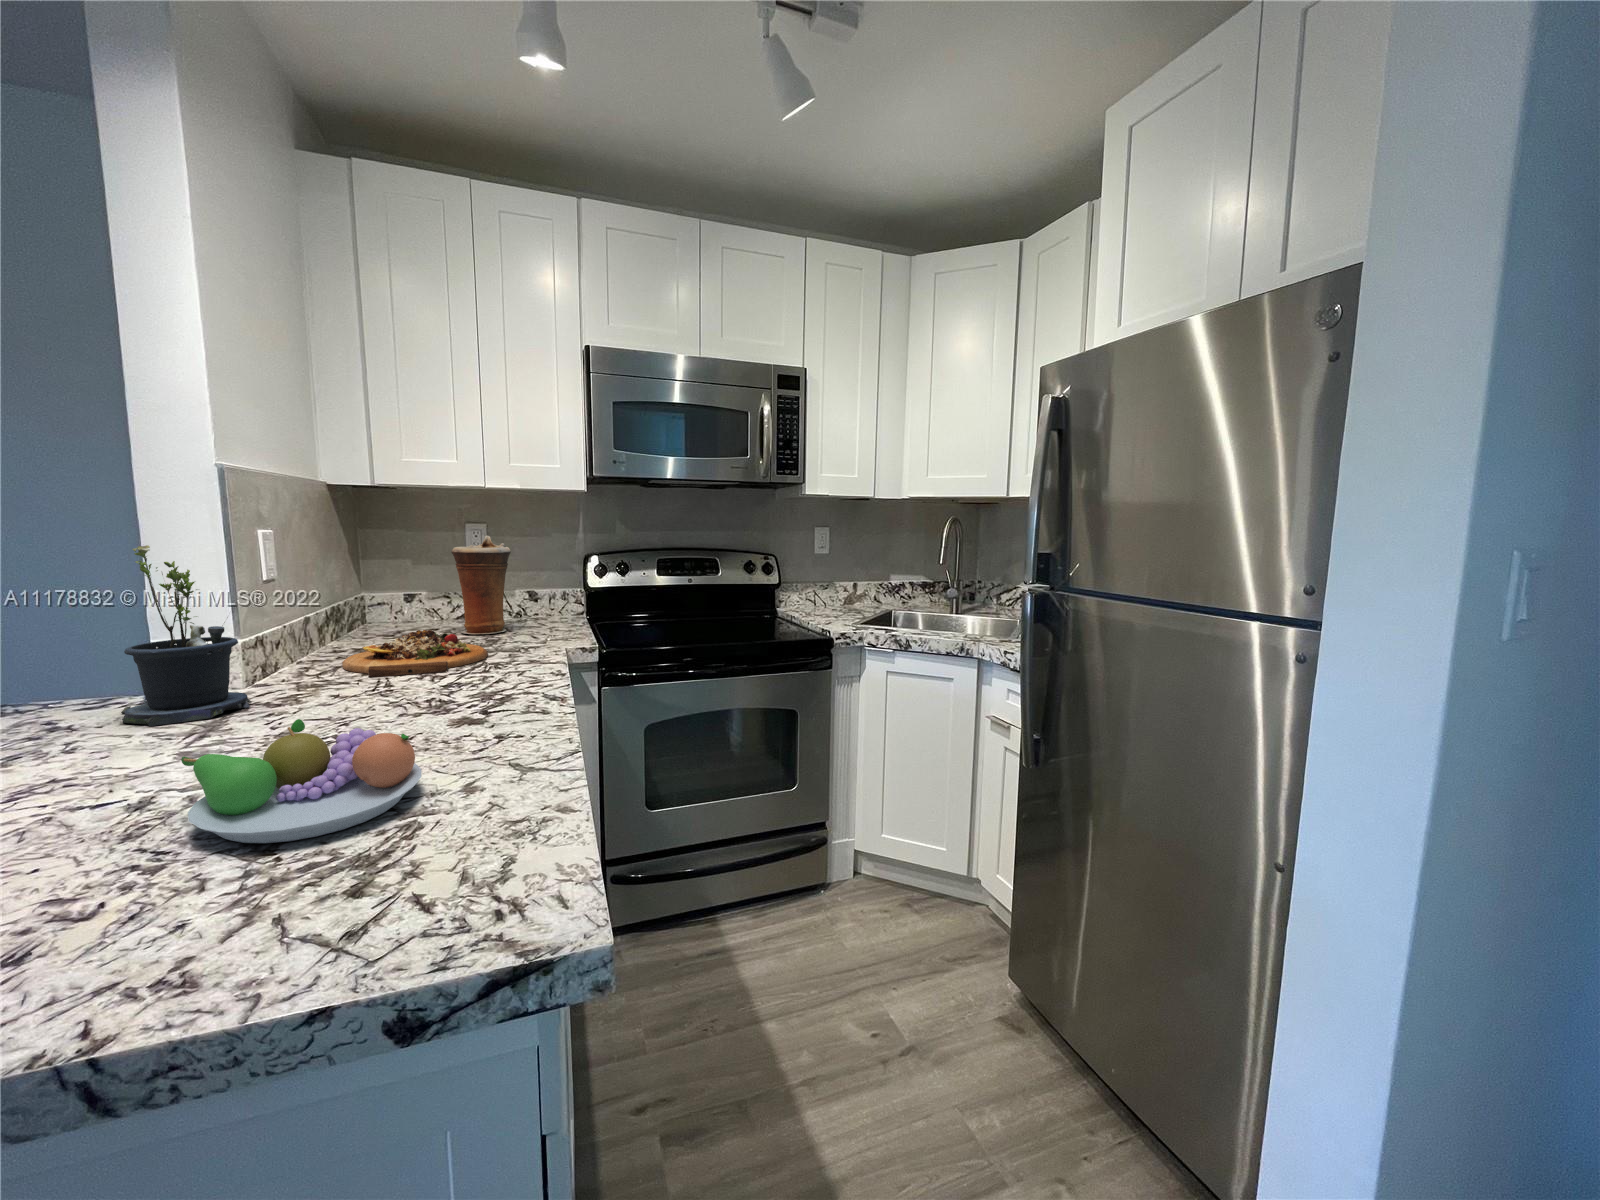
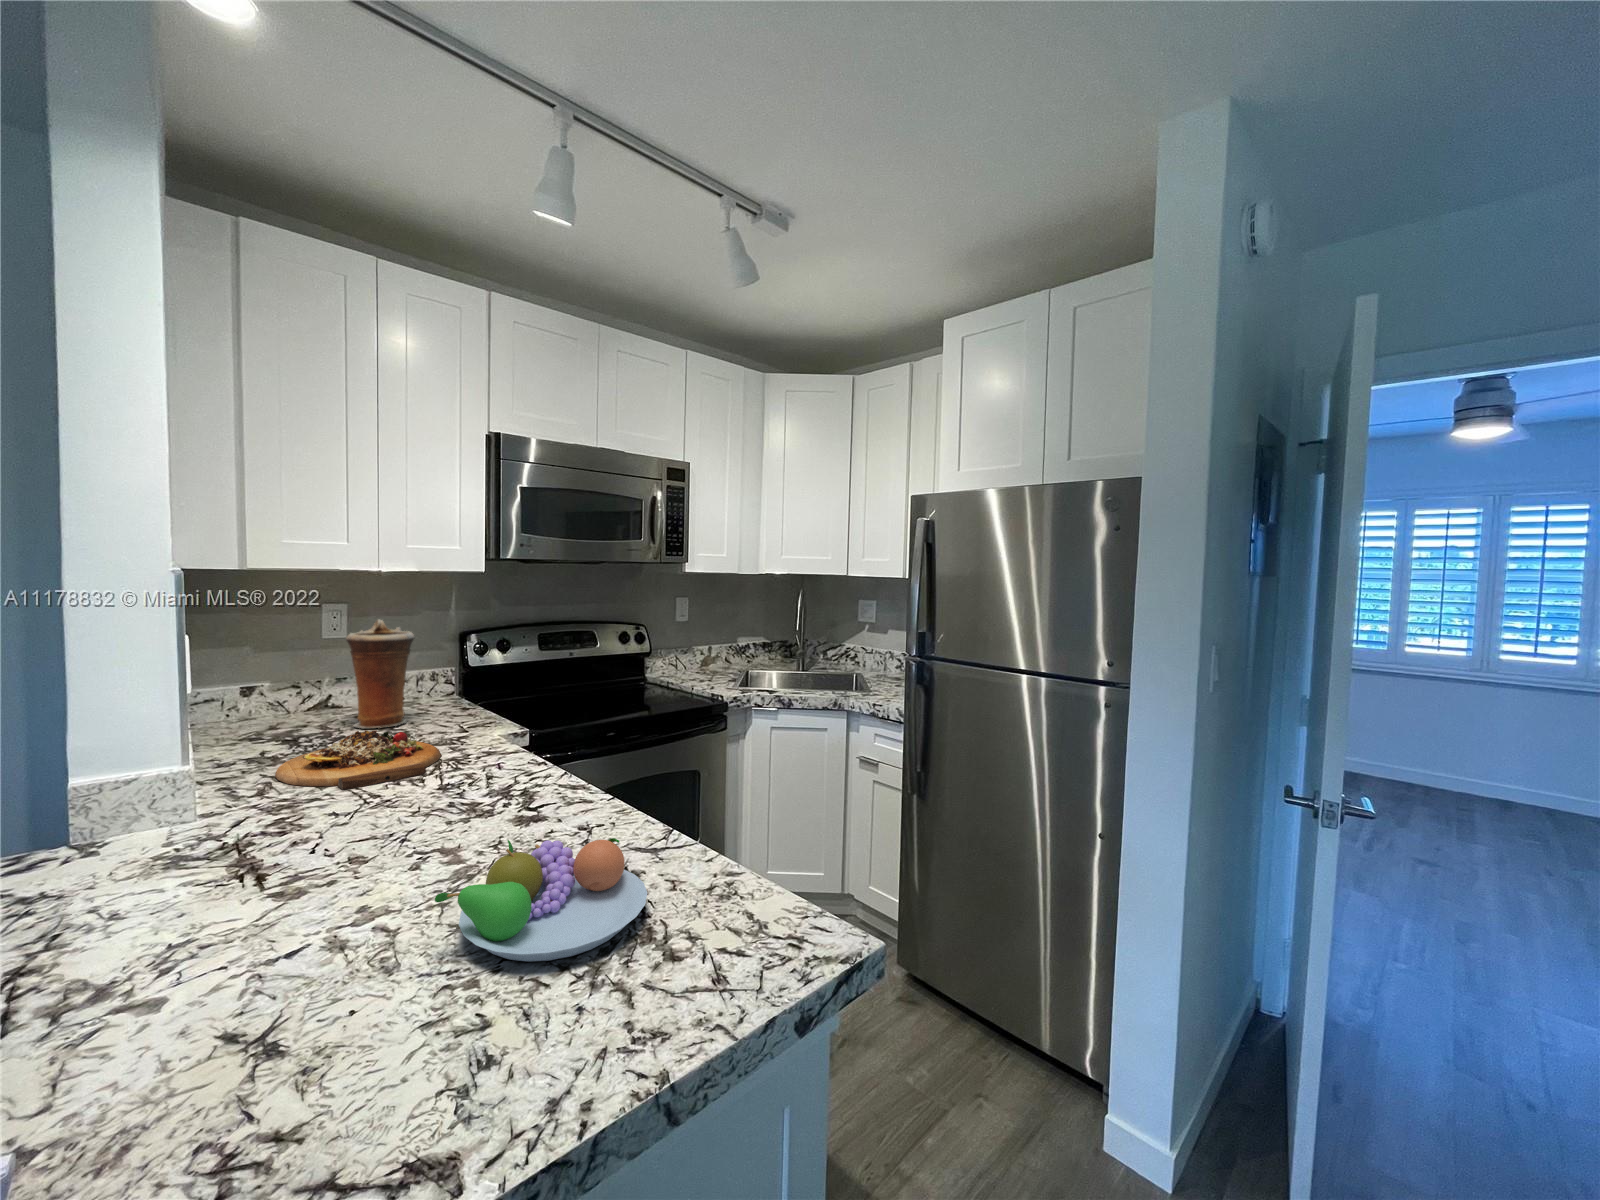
potted plant: present [121,545,251,726] -> none [79,668,263,883]

